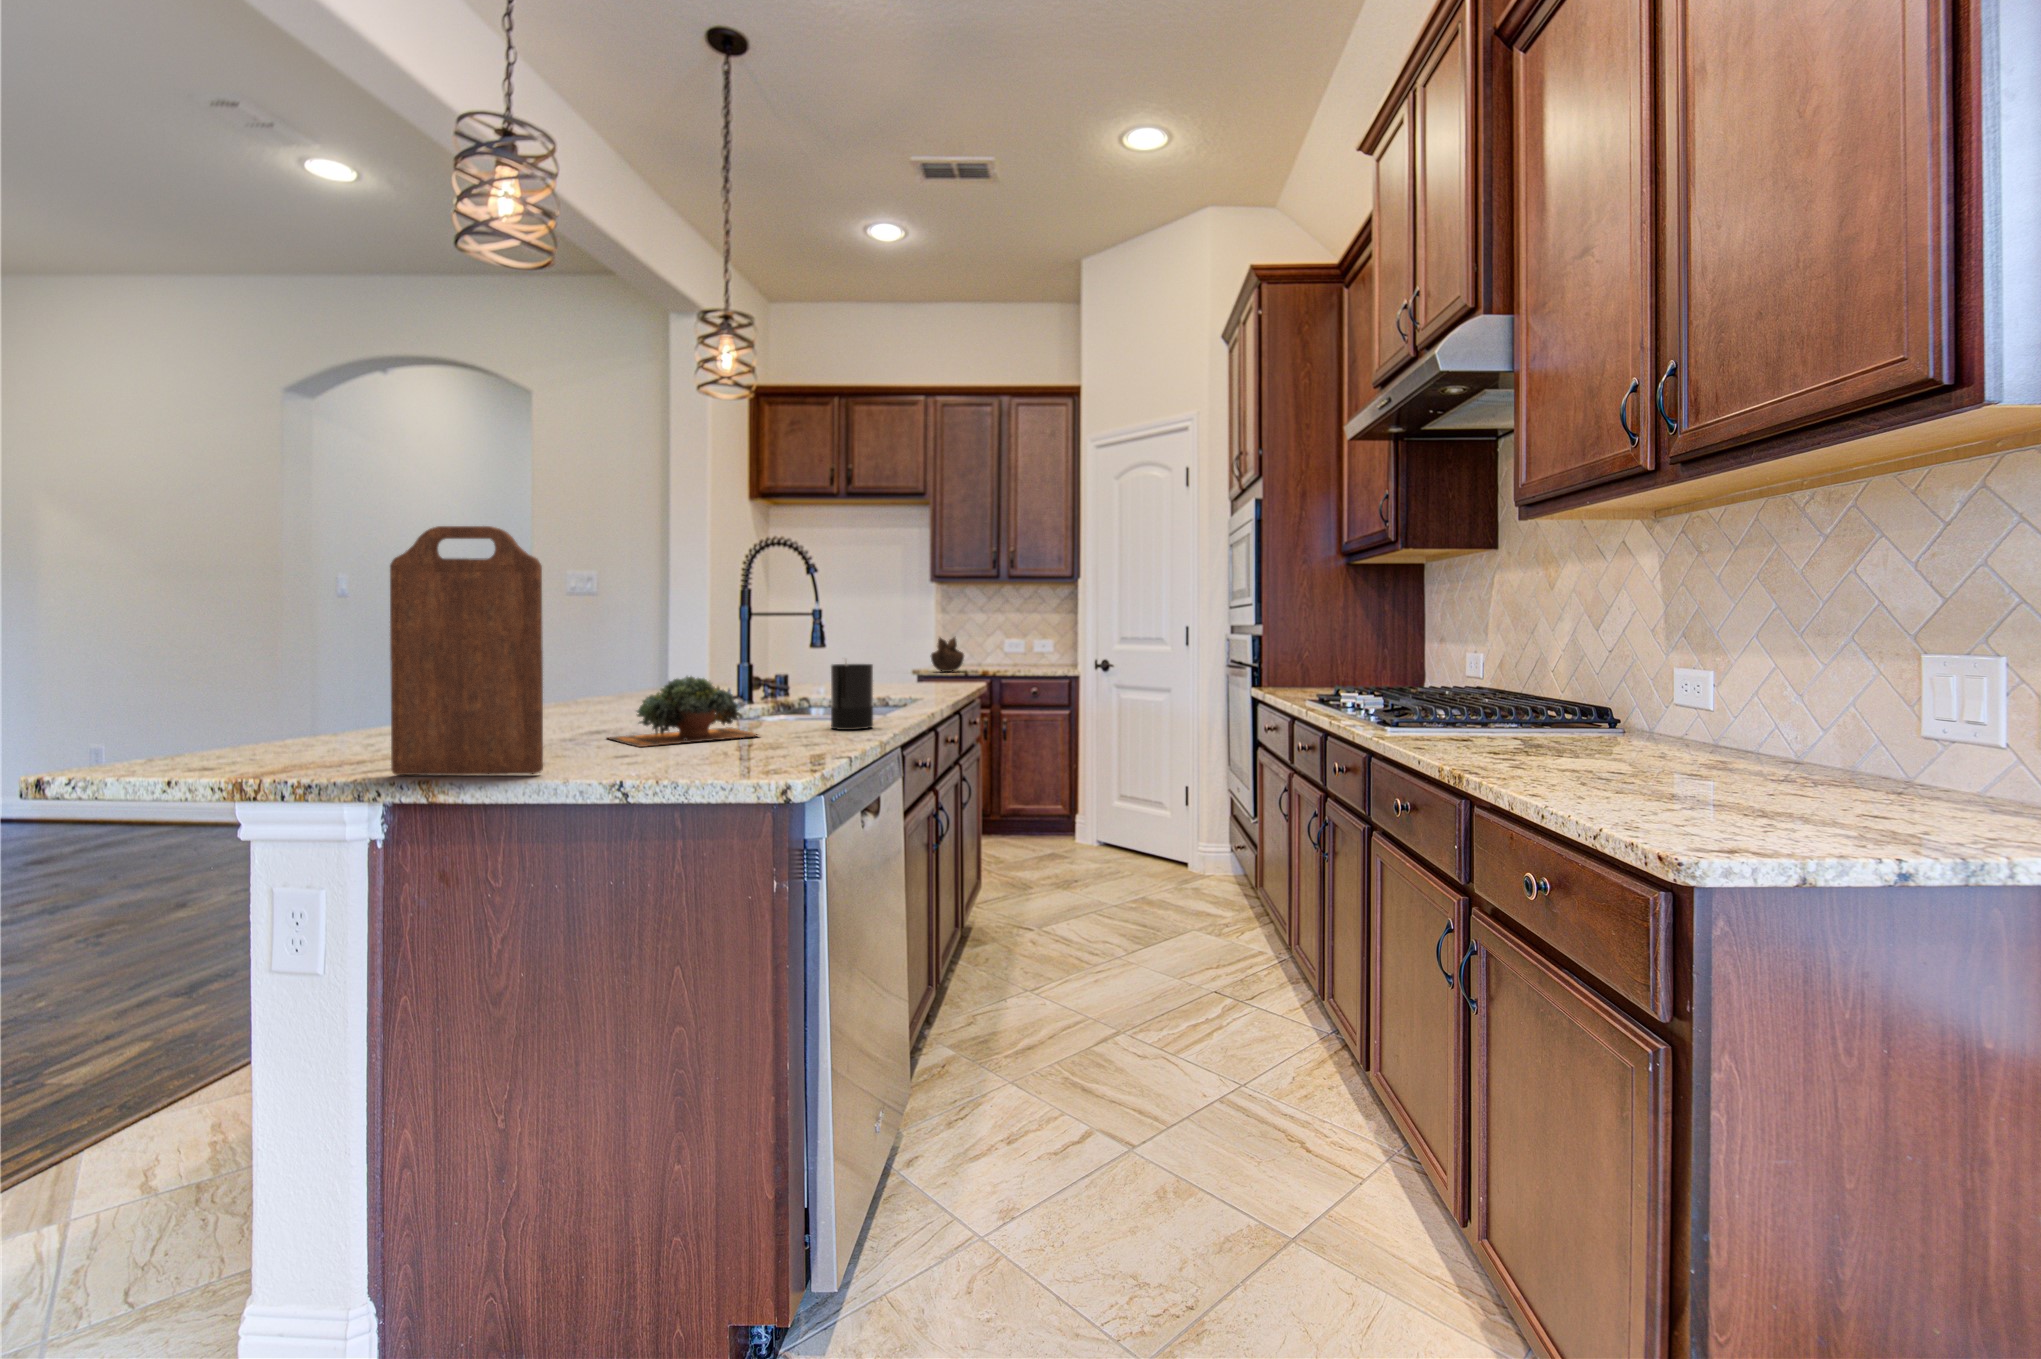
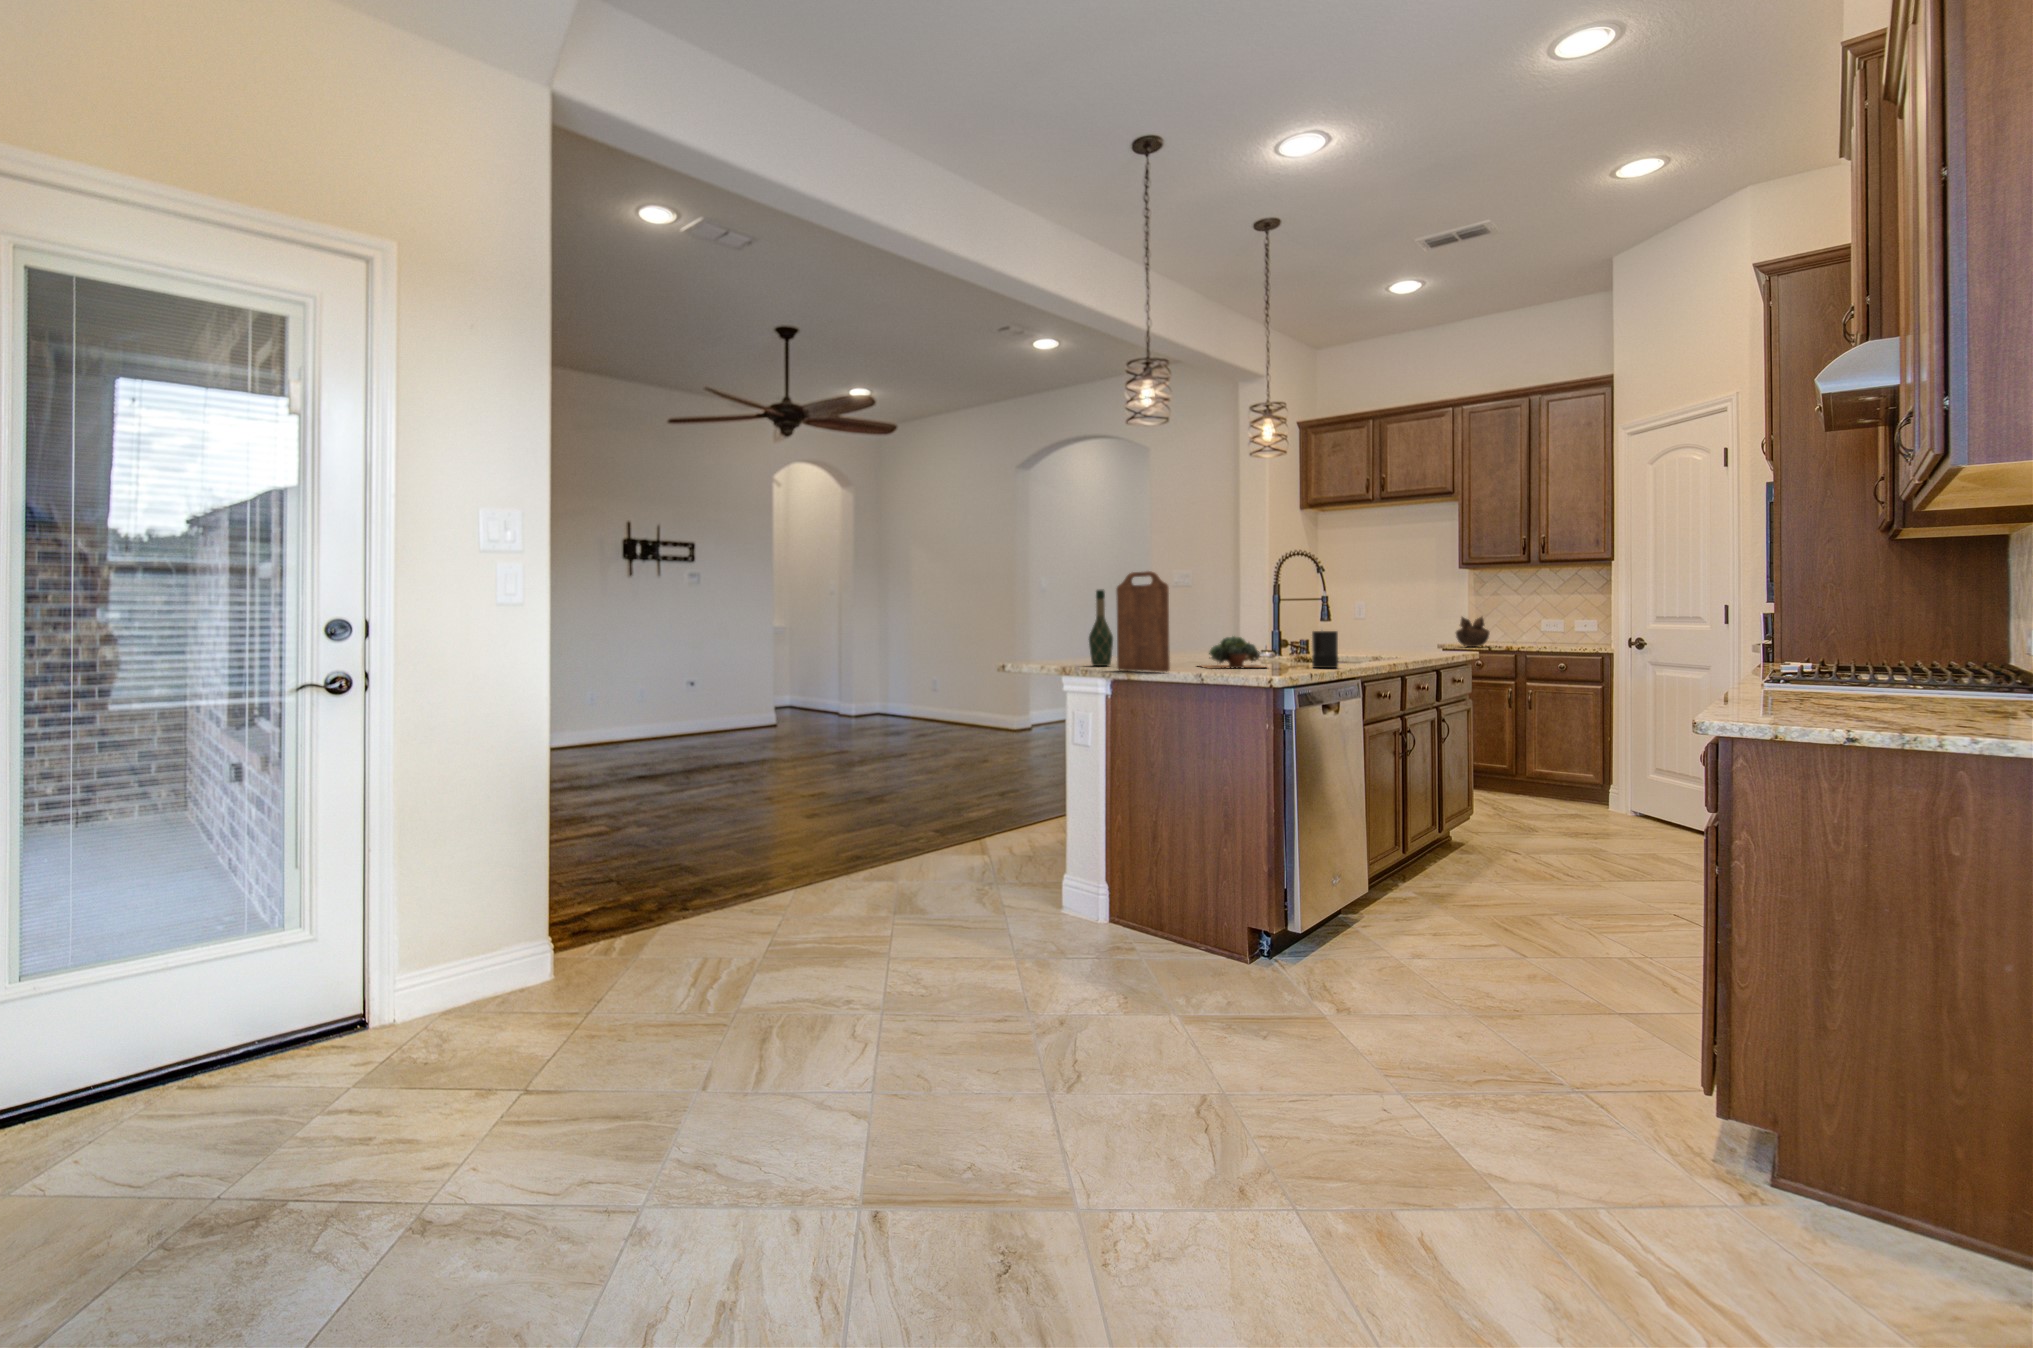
wine bottle: none [318,570,394,757] -> present [1089,590,1113,666]

